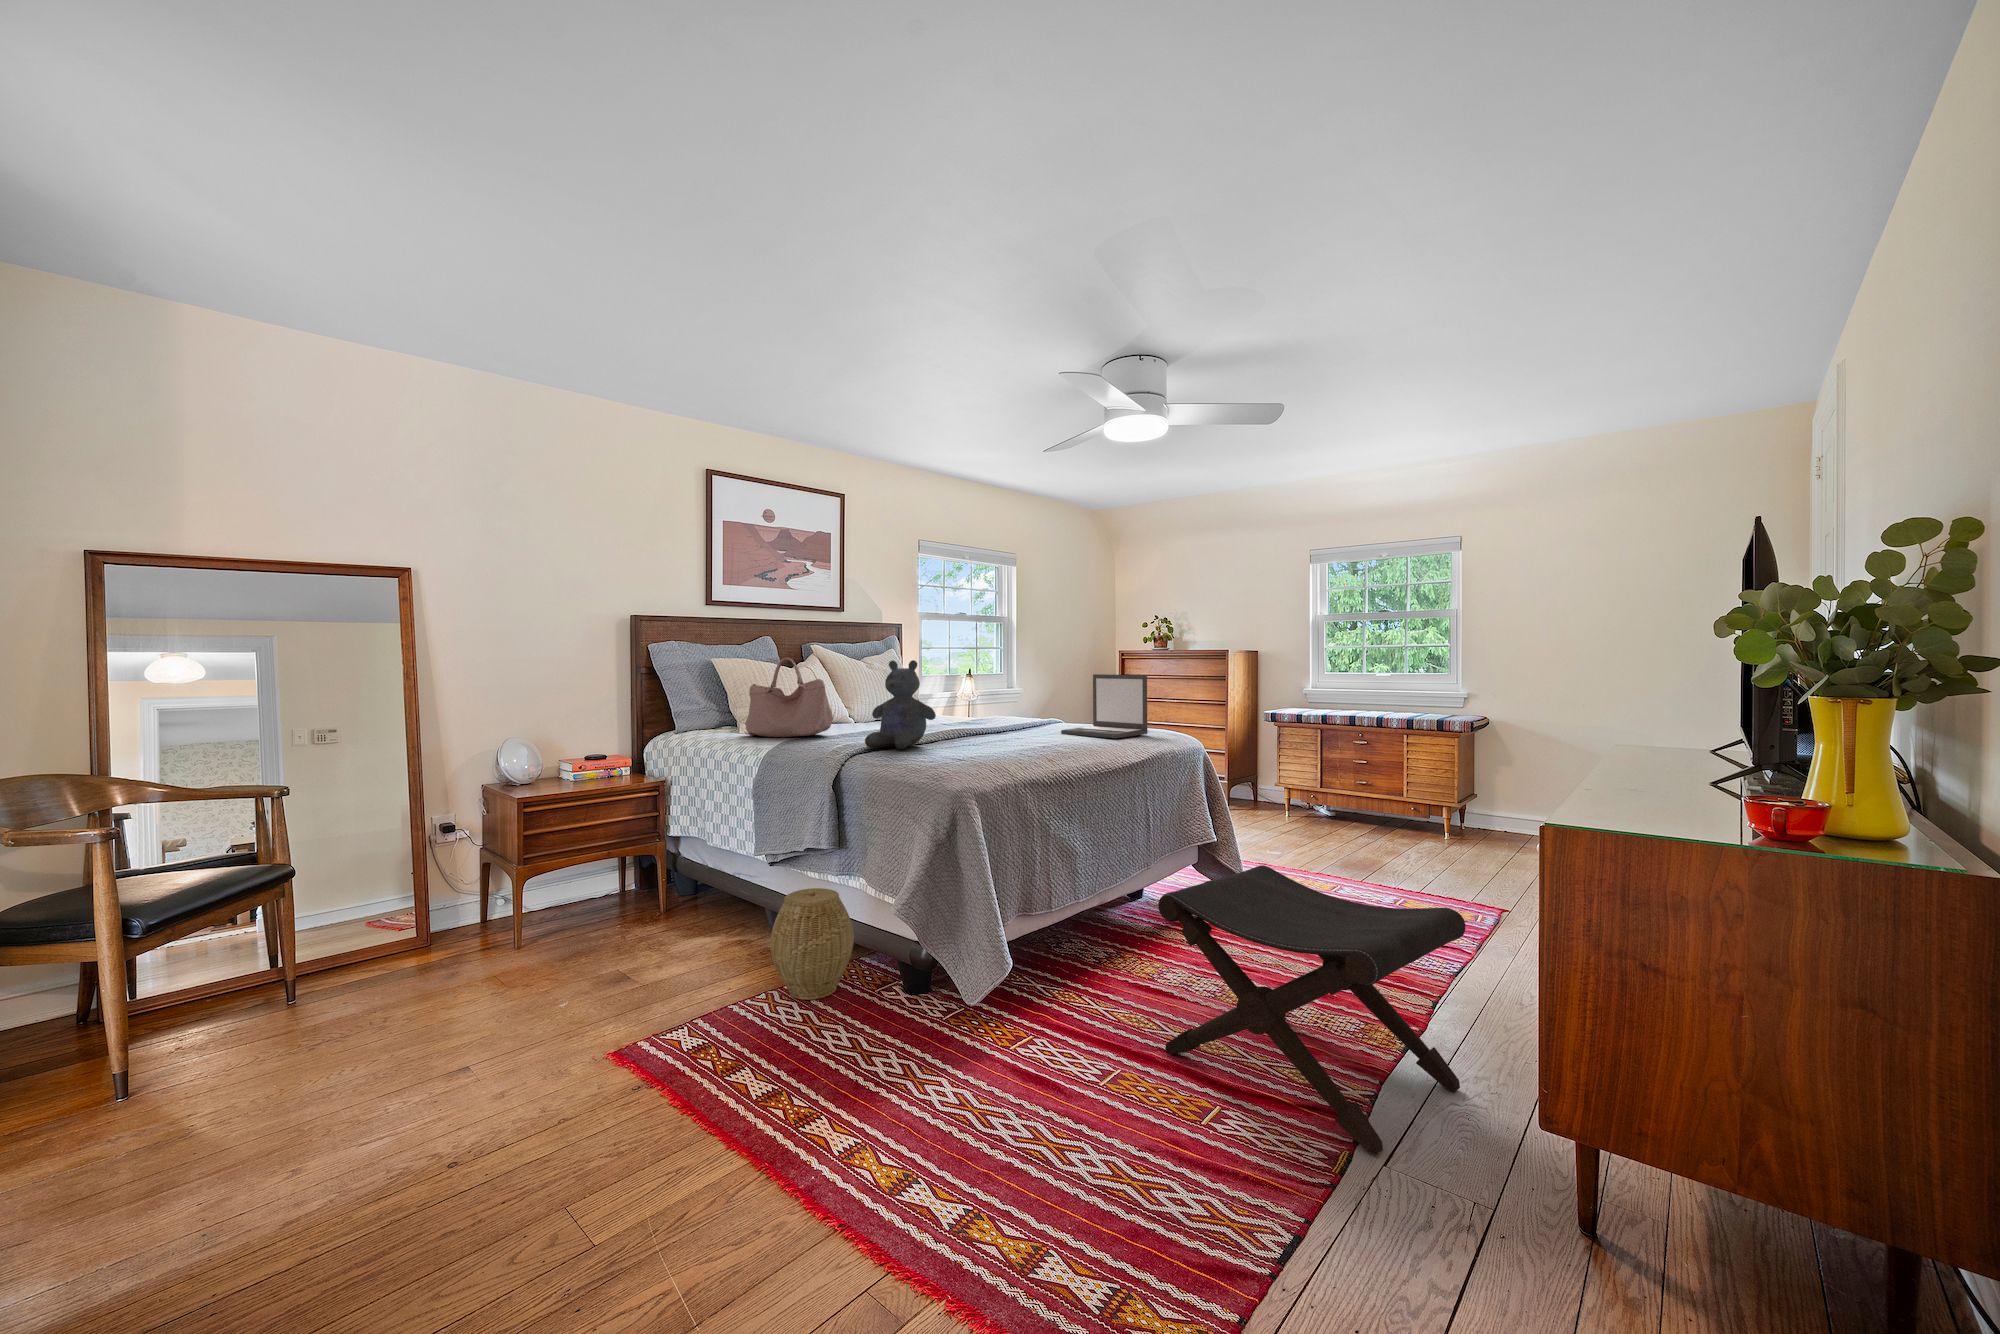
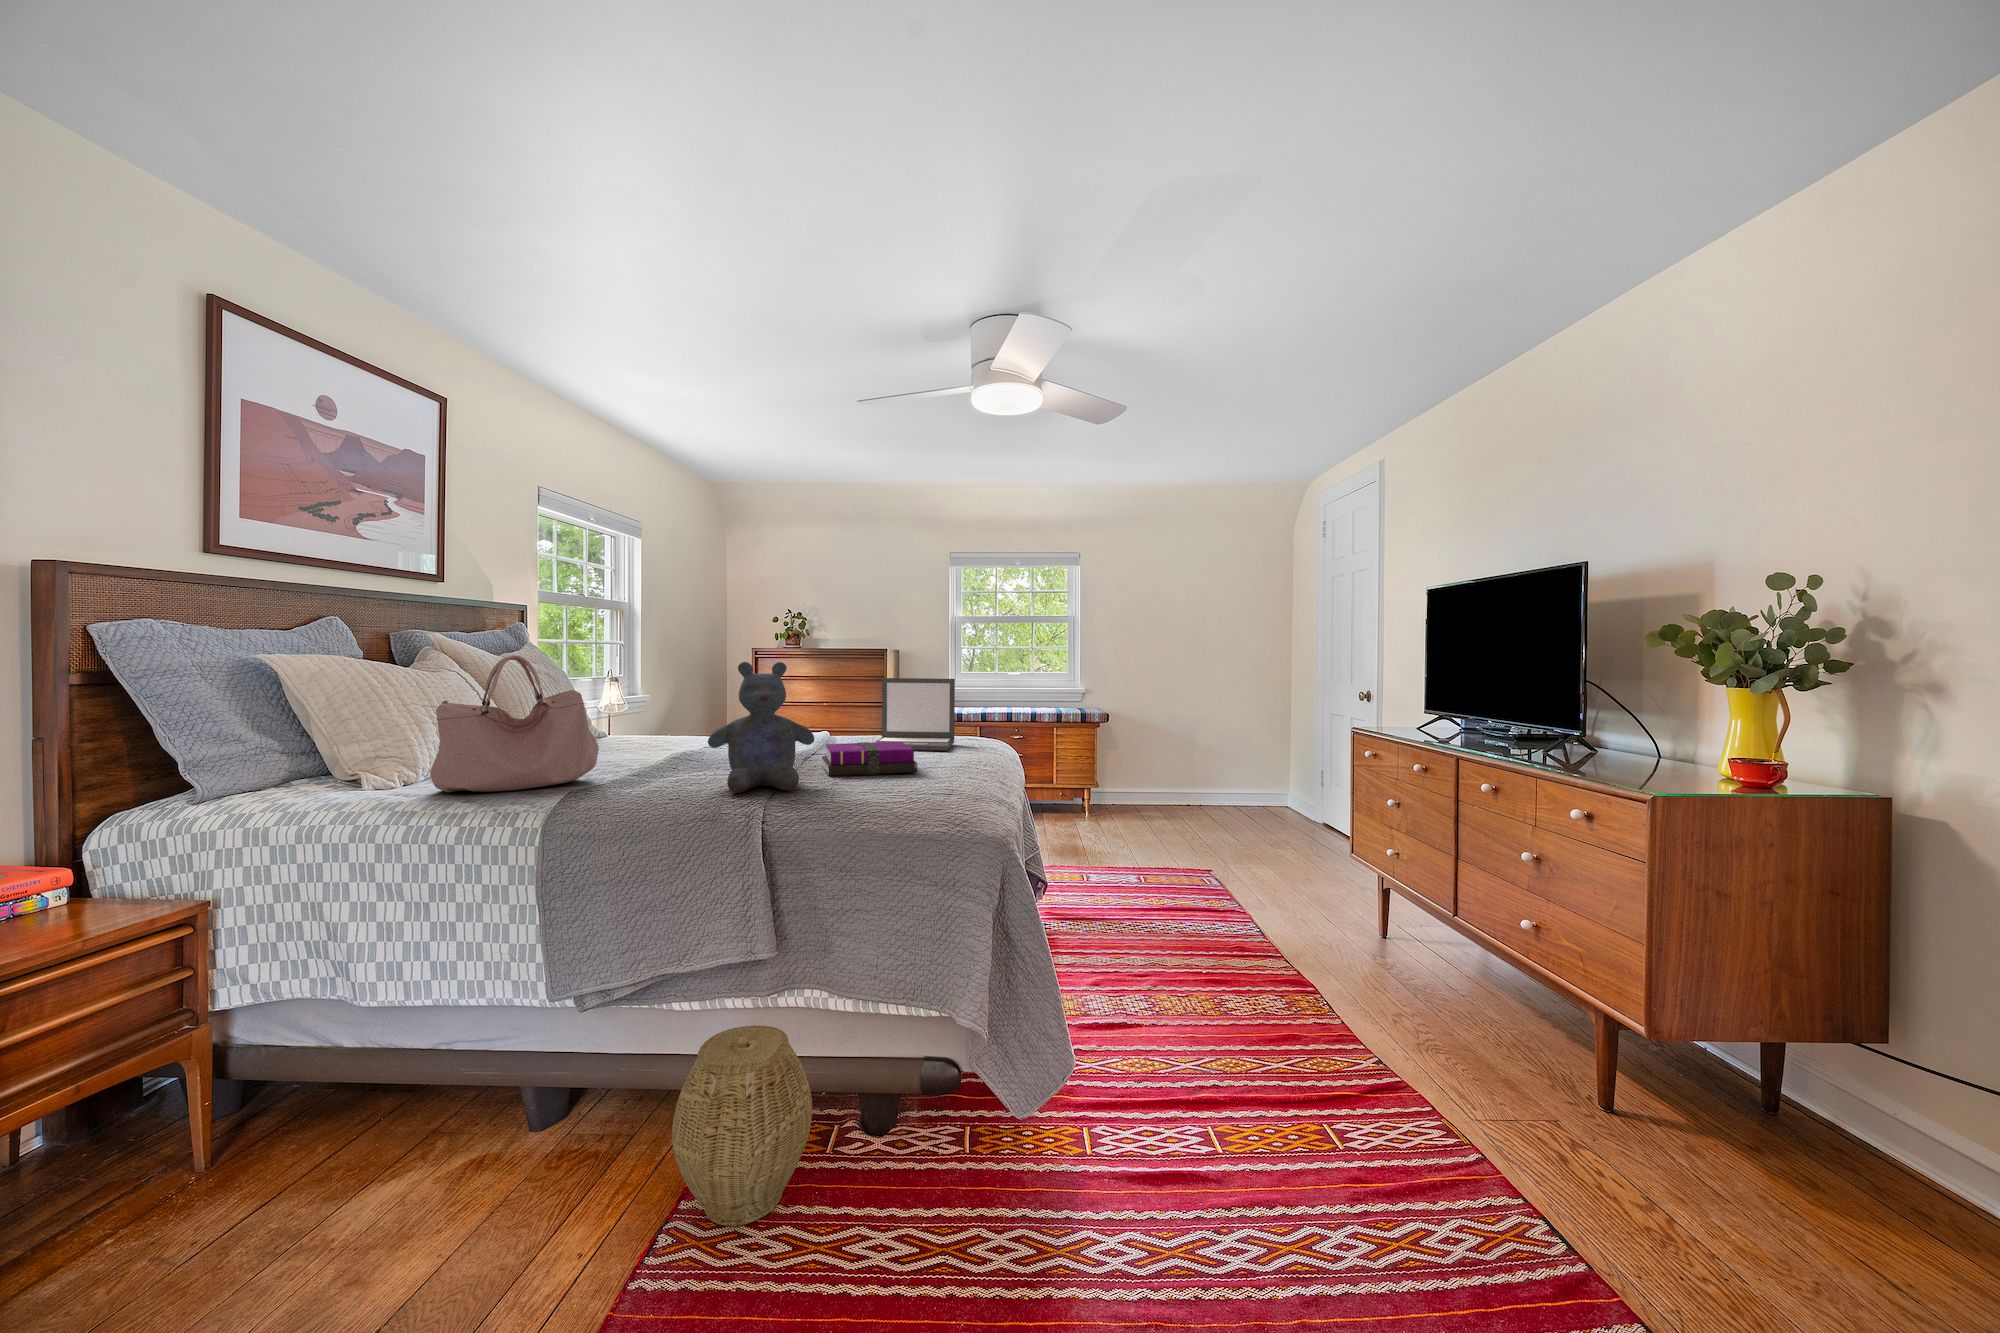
notebook: none [960,724,1041,748] -> present [822,742,917,776]
footstool: present [1158,865,1465,1155] -> none [1200,868,1479,1115]

